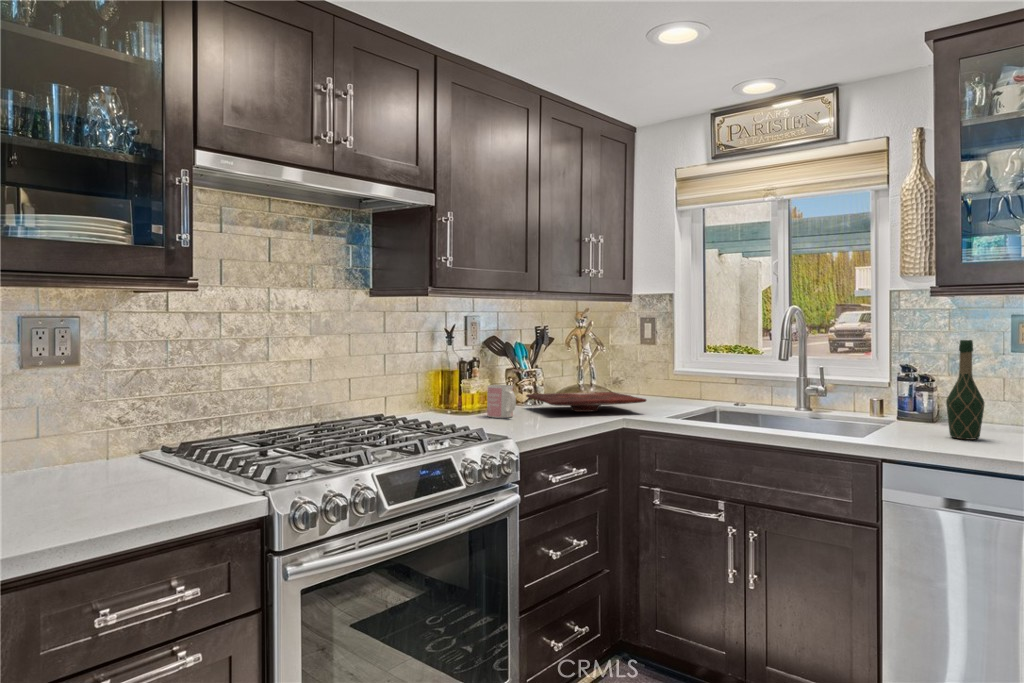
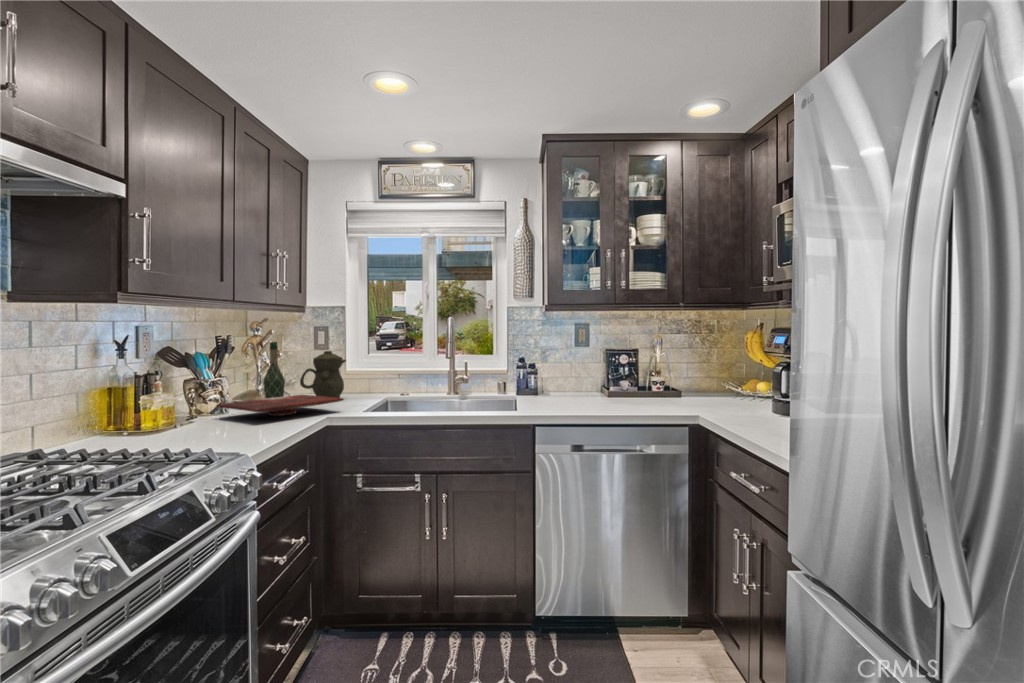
wine bottle: present [946,340,984,440] -> present [263,342,285,399]
teapot: none [621,345,670,402] -> present [300,351,346,398]
mug: present [487,385,516,418] -> none [182,397,221,432]

